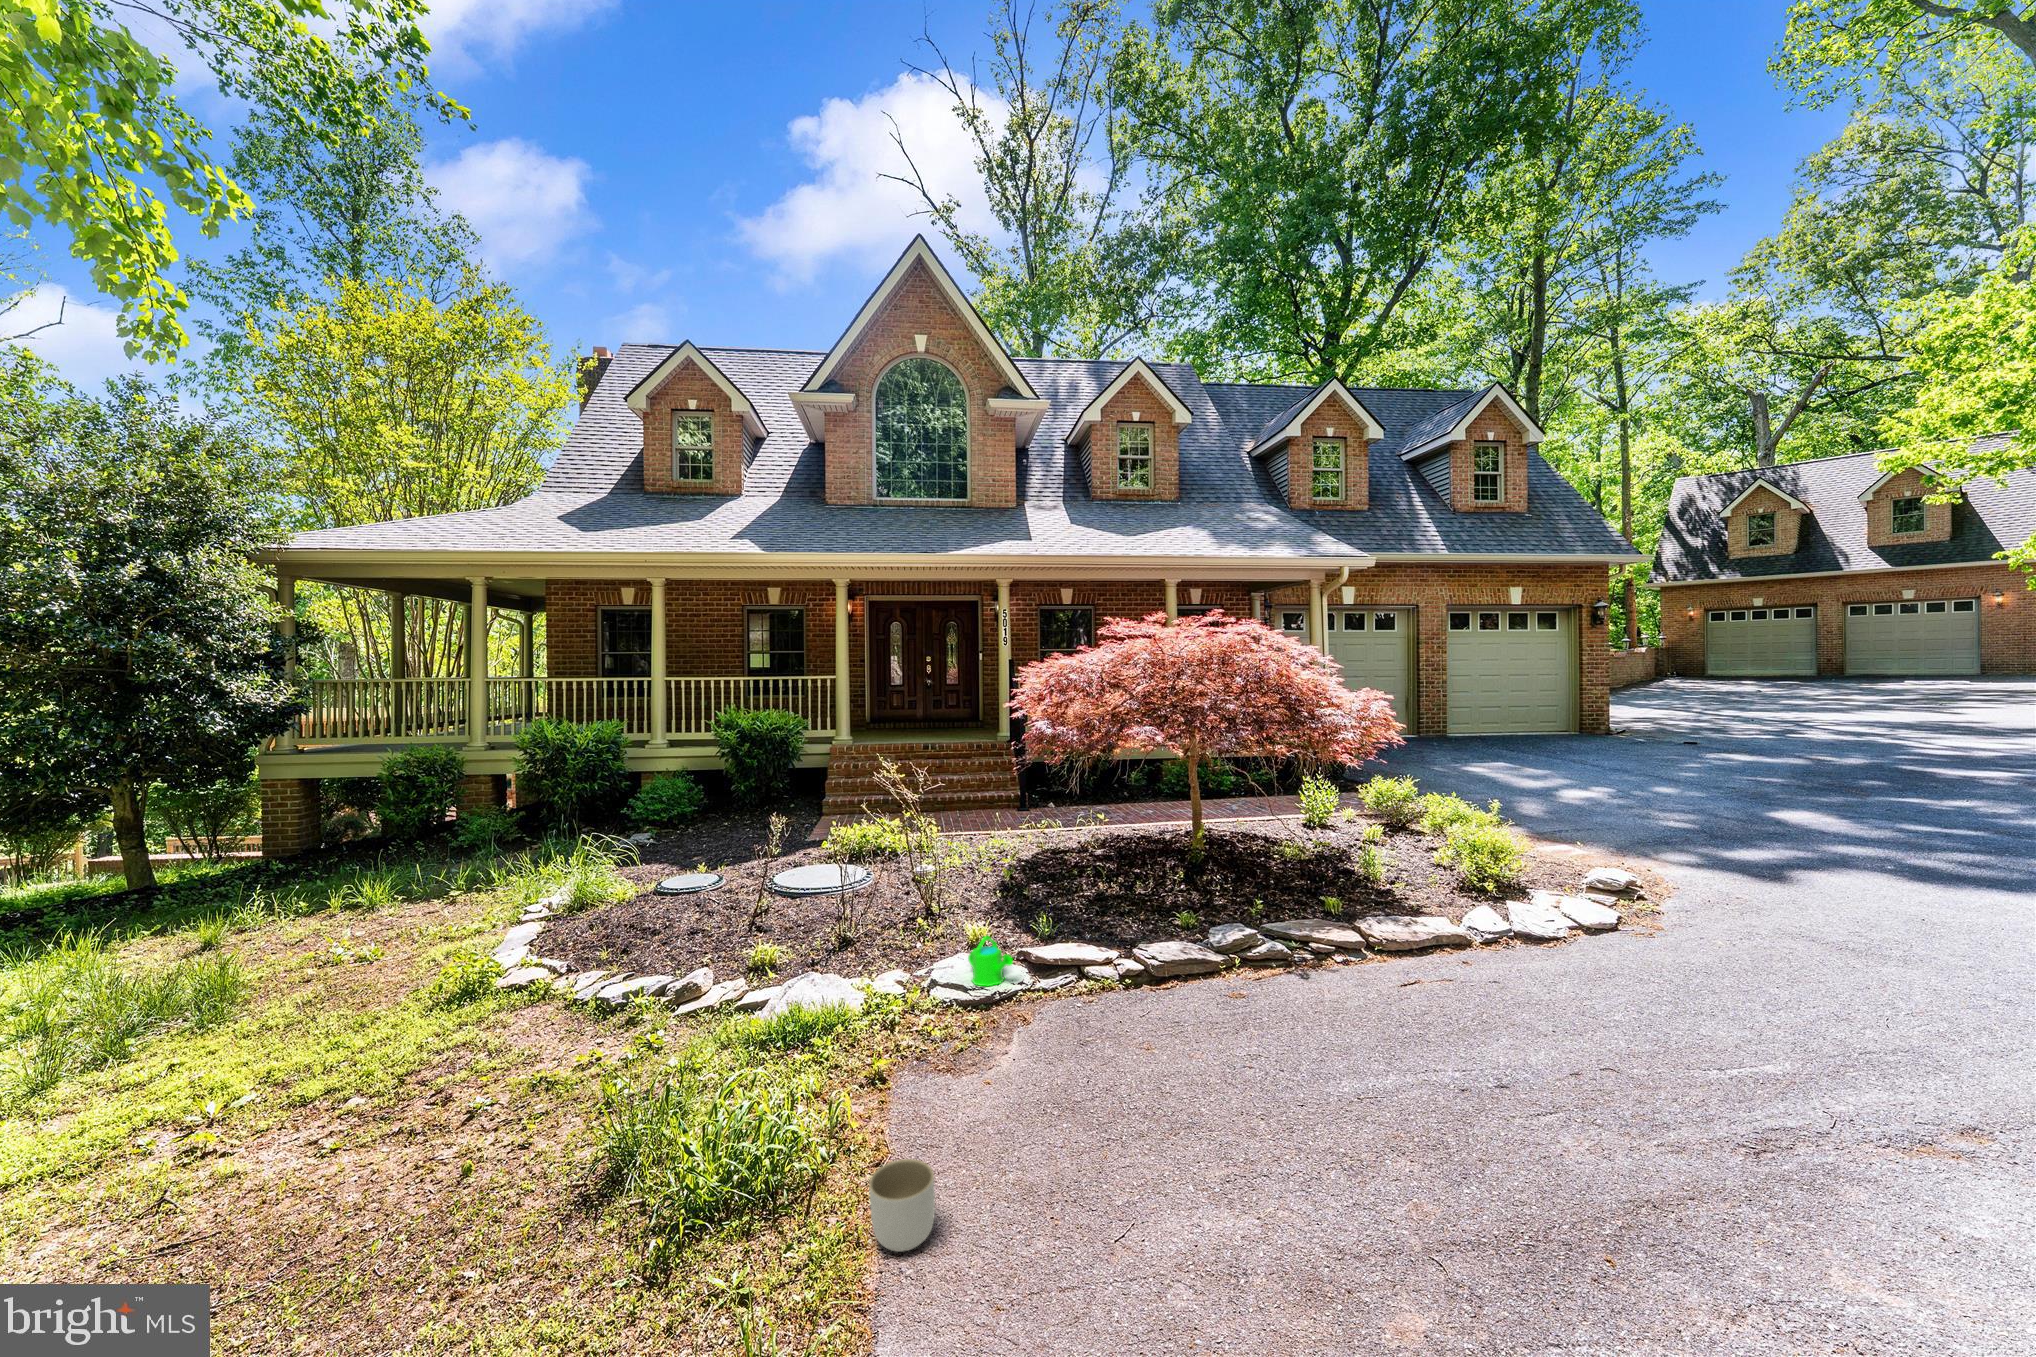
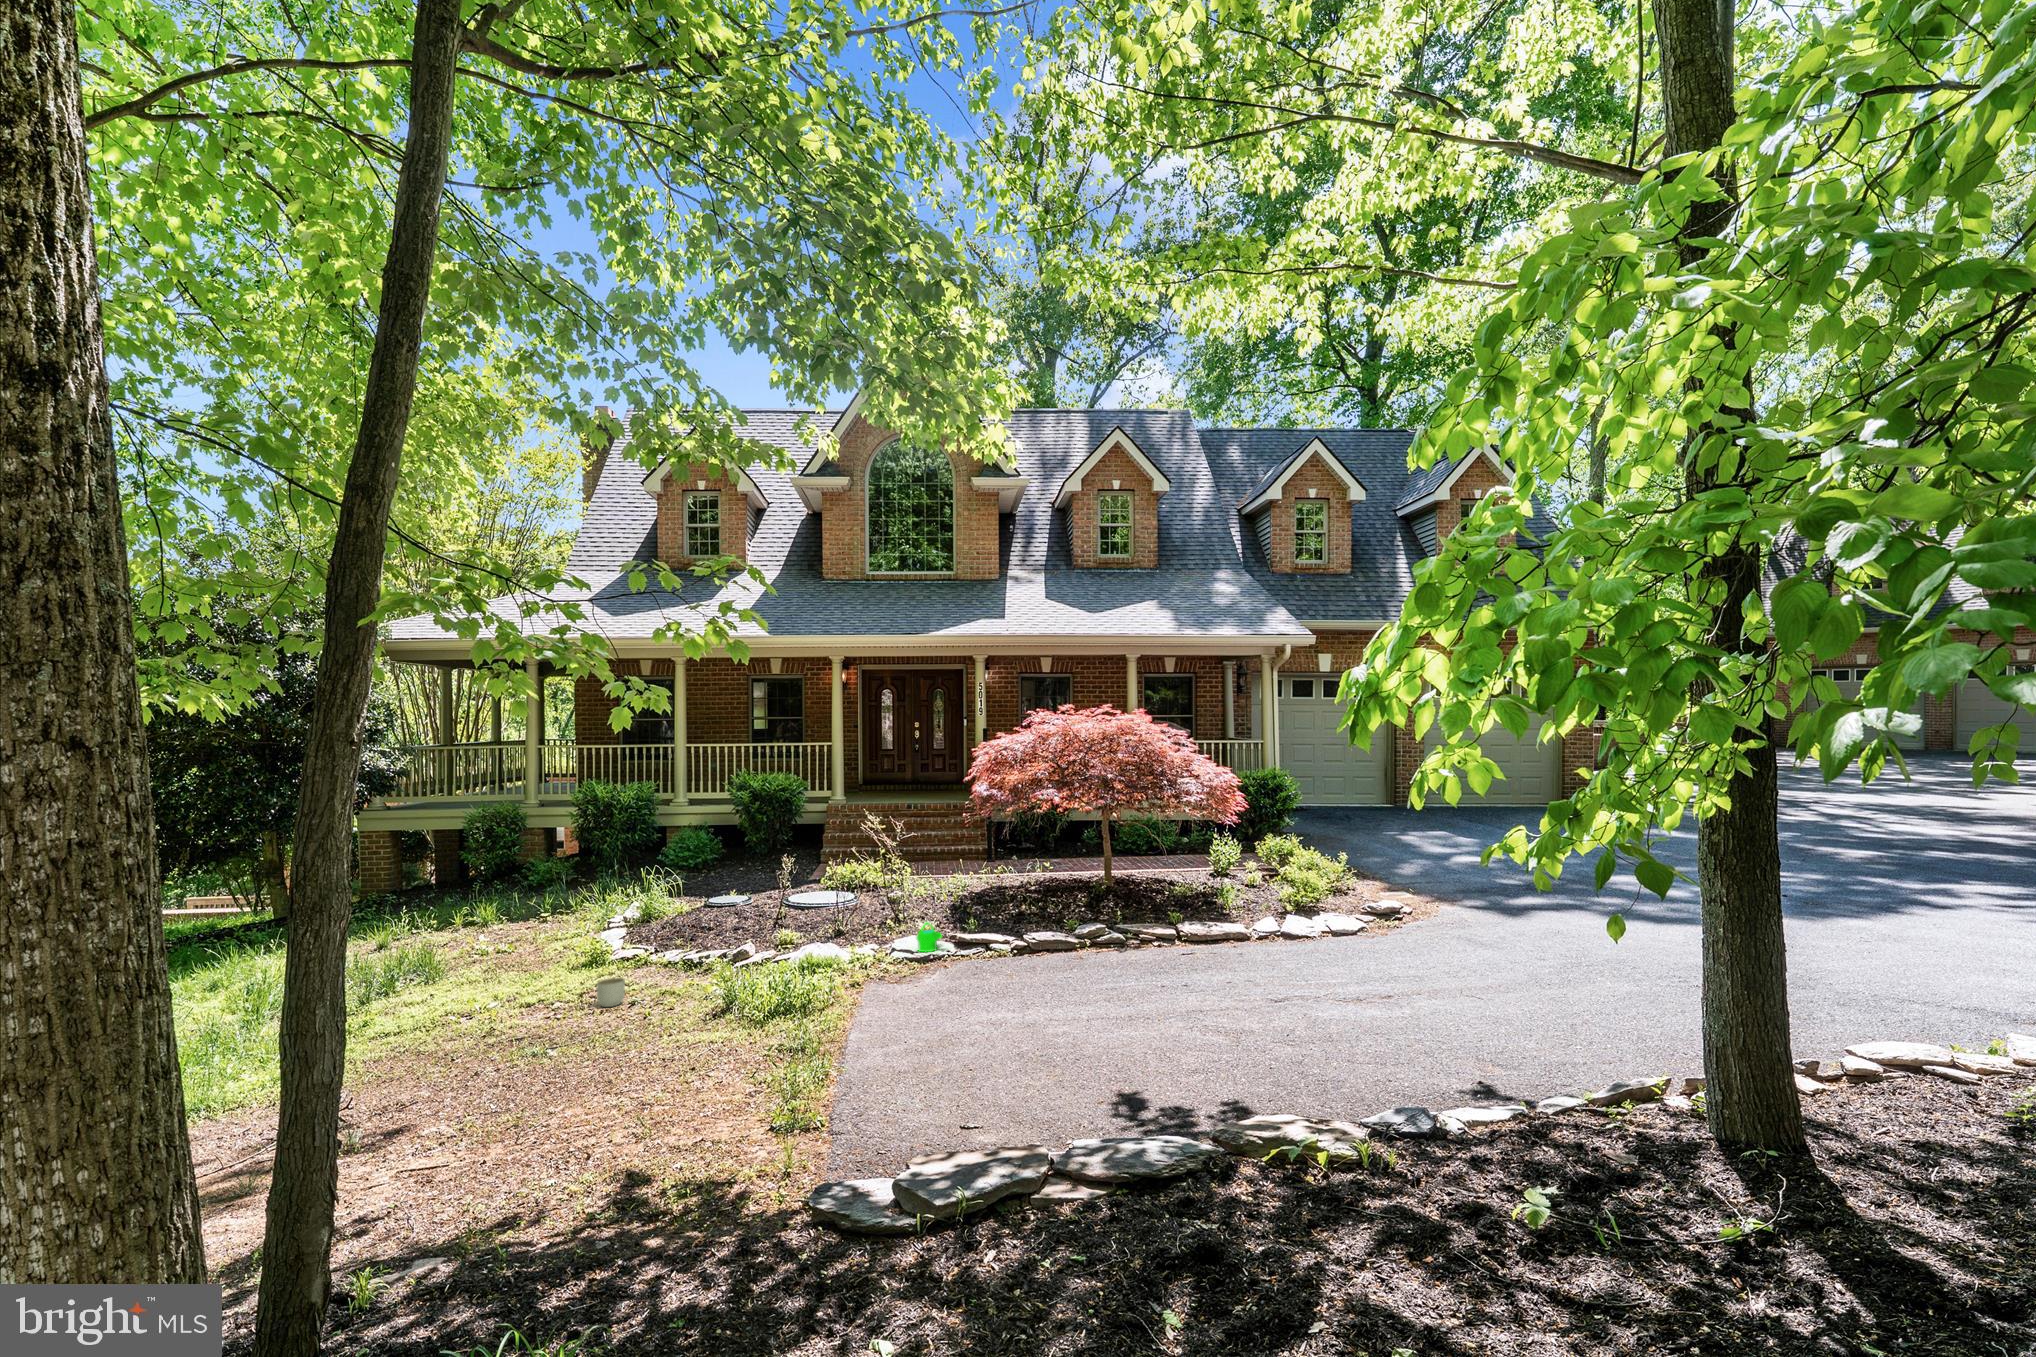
planter: present [869,1159,935,1252] -> present [597,978,625,1007]

